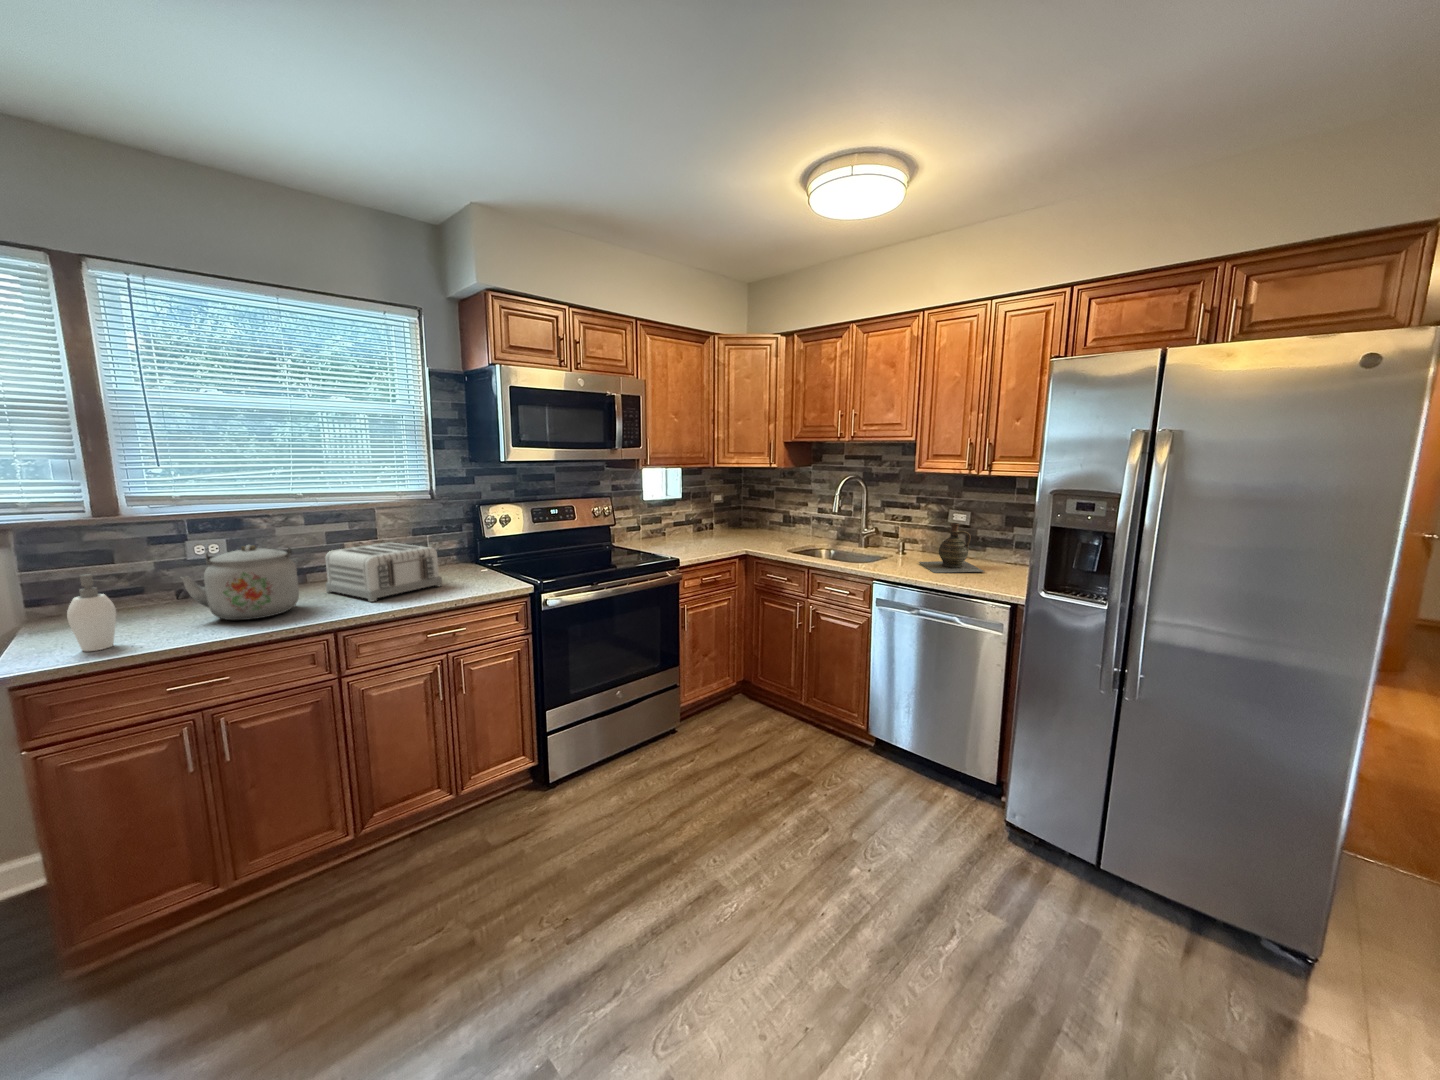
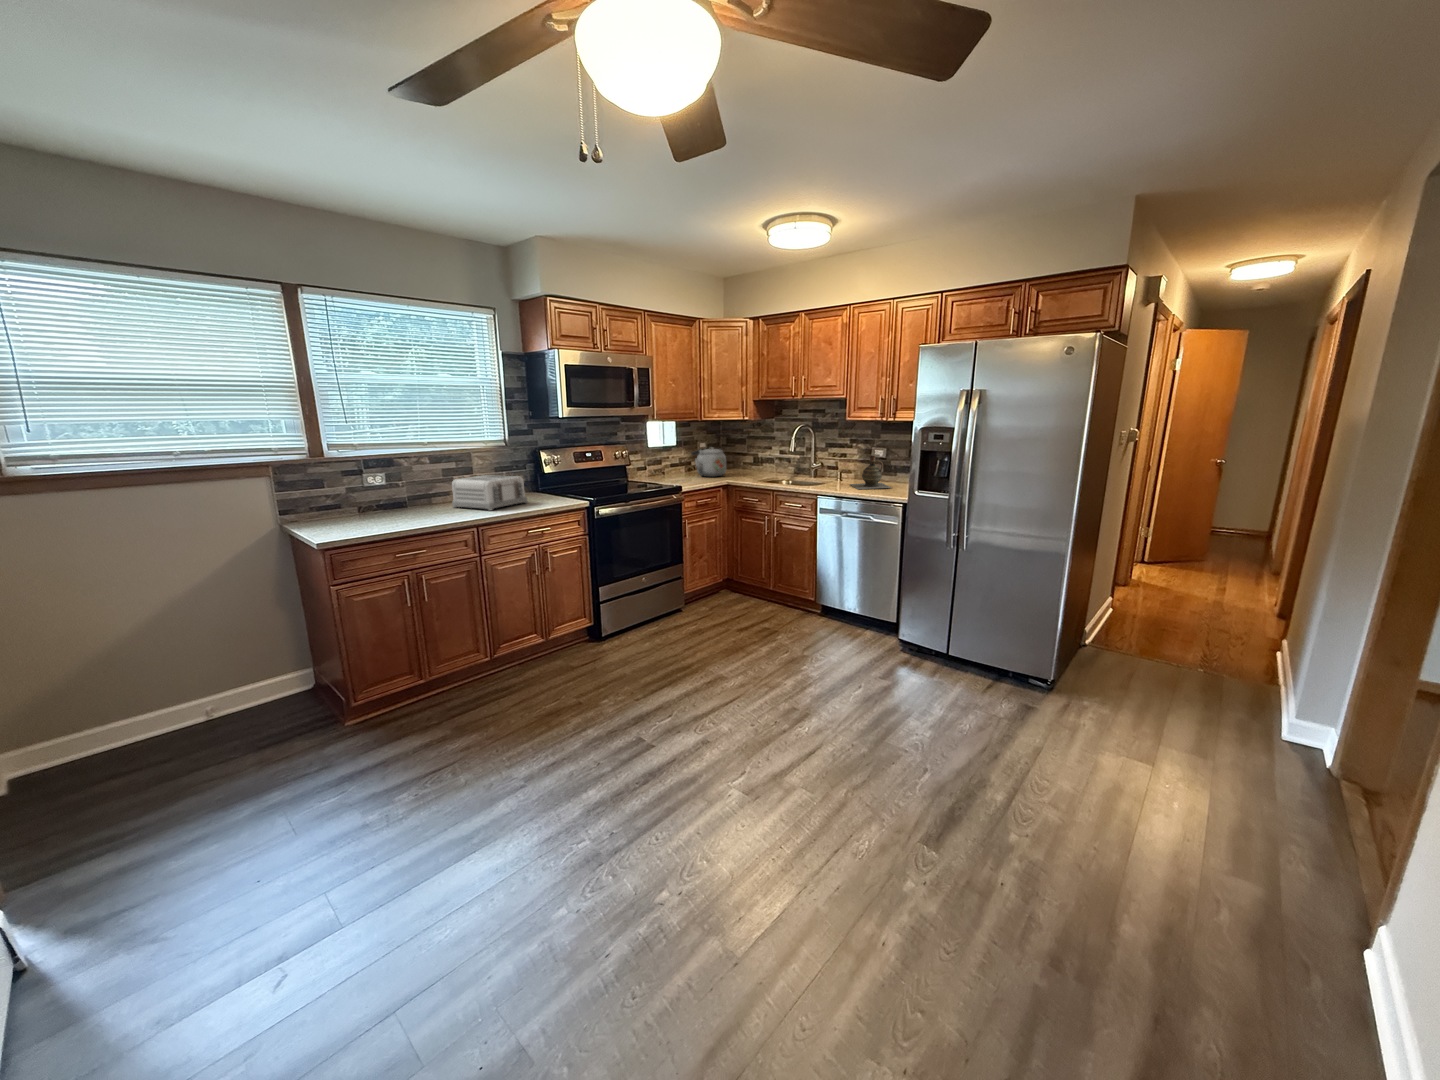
kettle: present [181,545,299,620] -> present [691,447,726,477]
soap dispenser: present [67,574,116,651] -> none [339,487,363,533]

